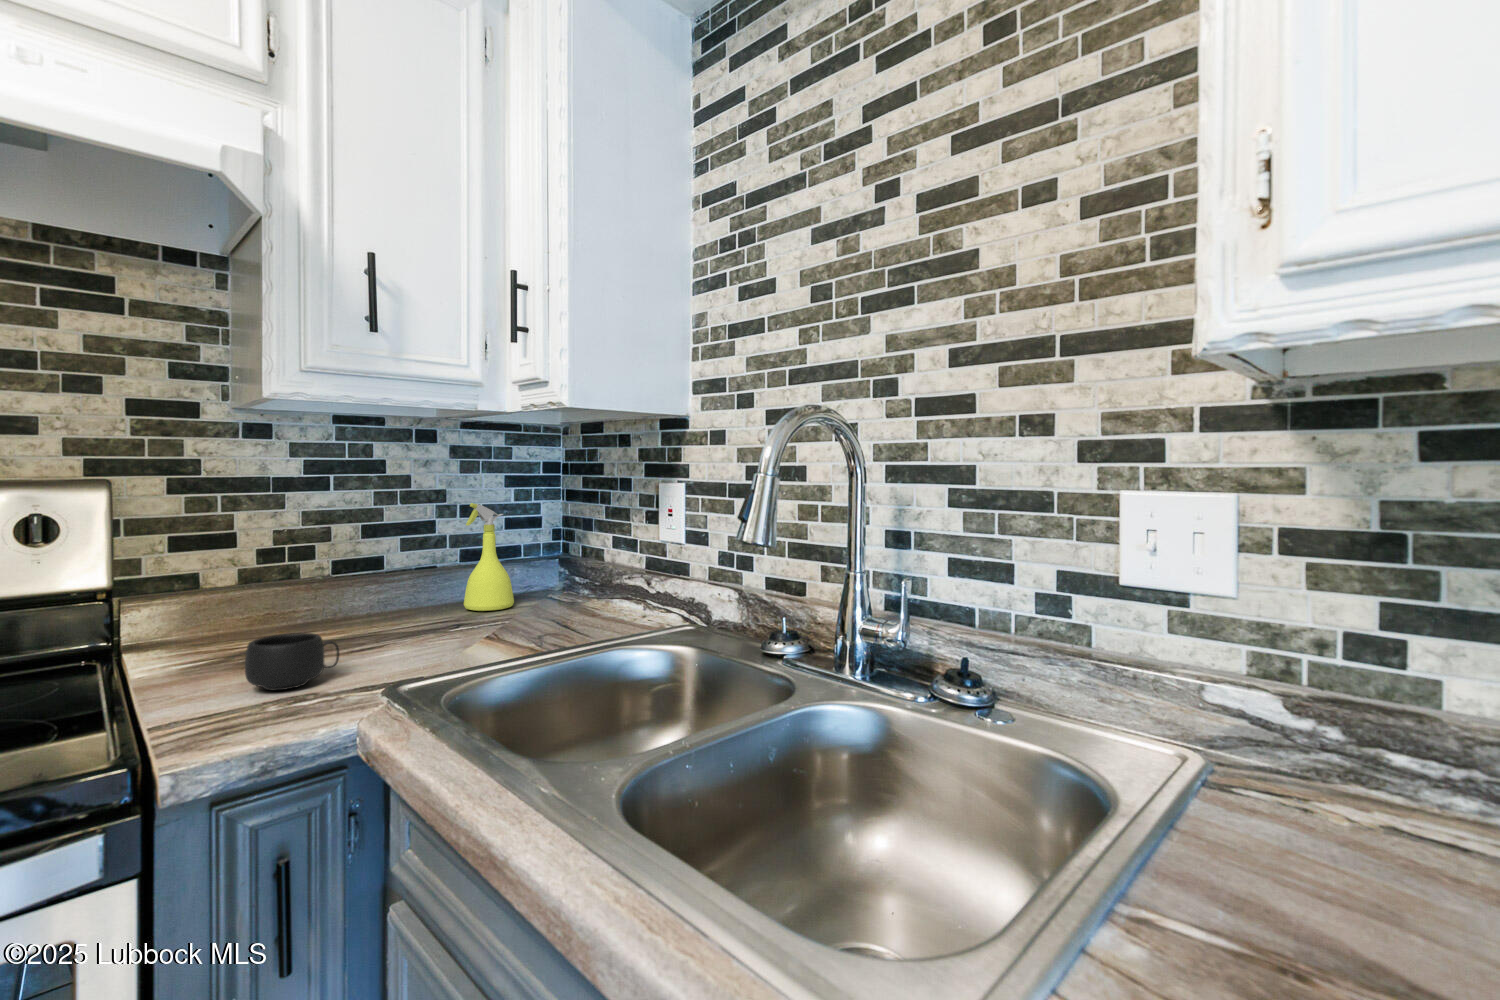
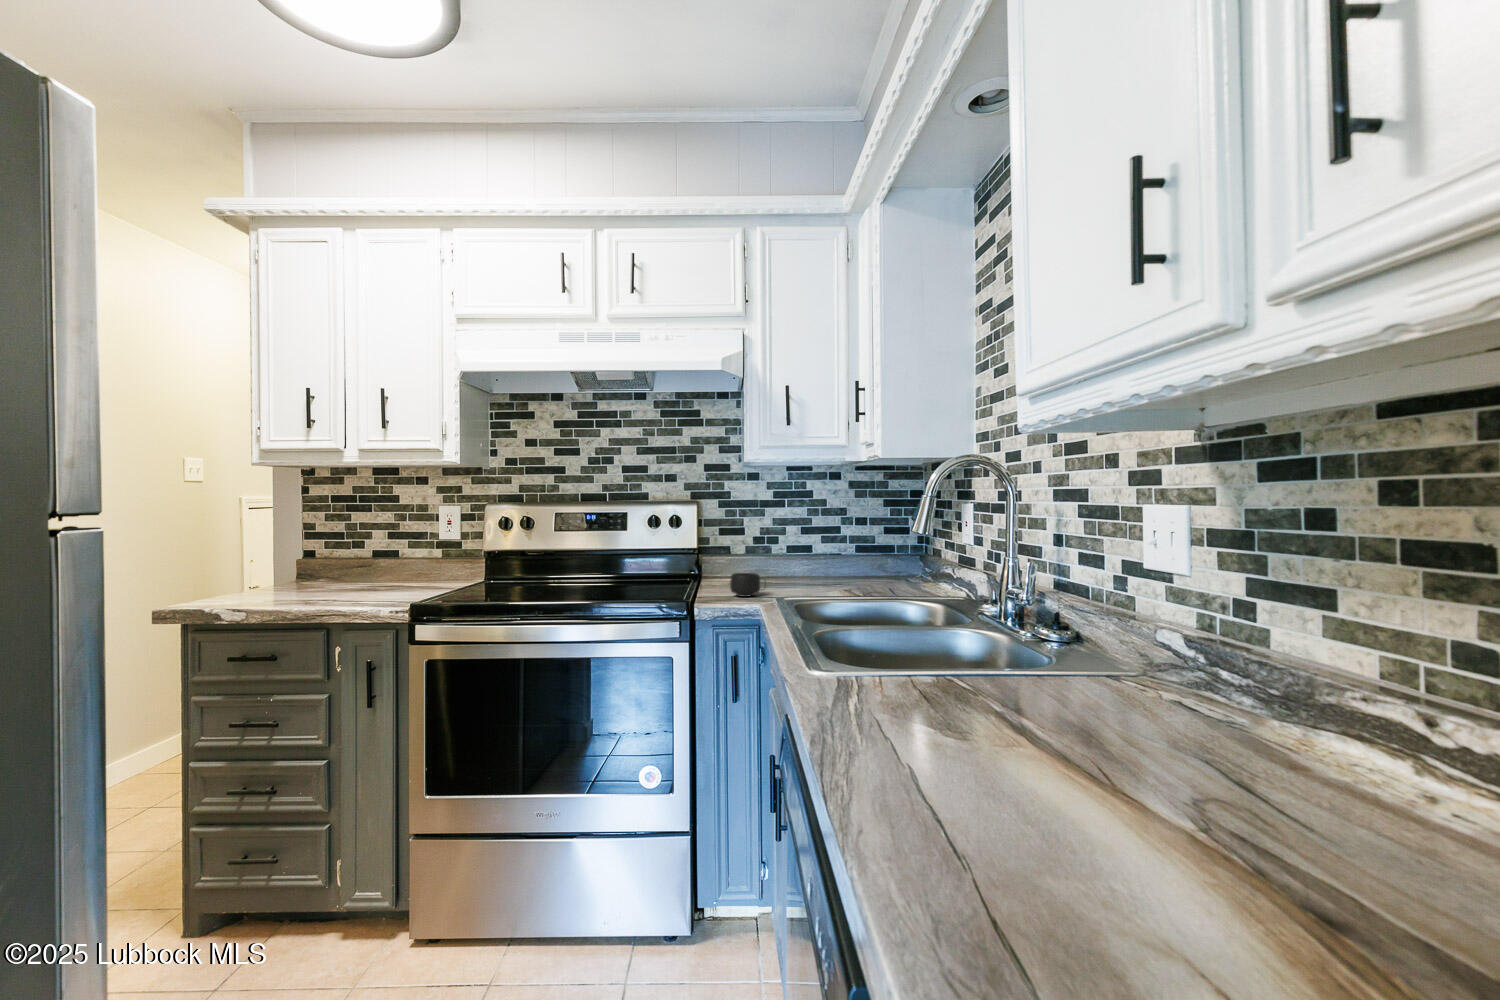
spray bottle: present [464,503,514,611] -> none [849,515,878,581]

